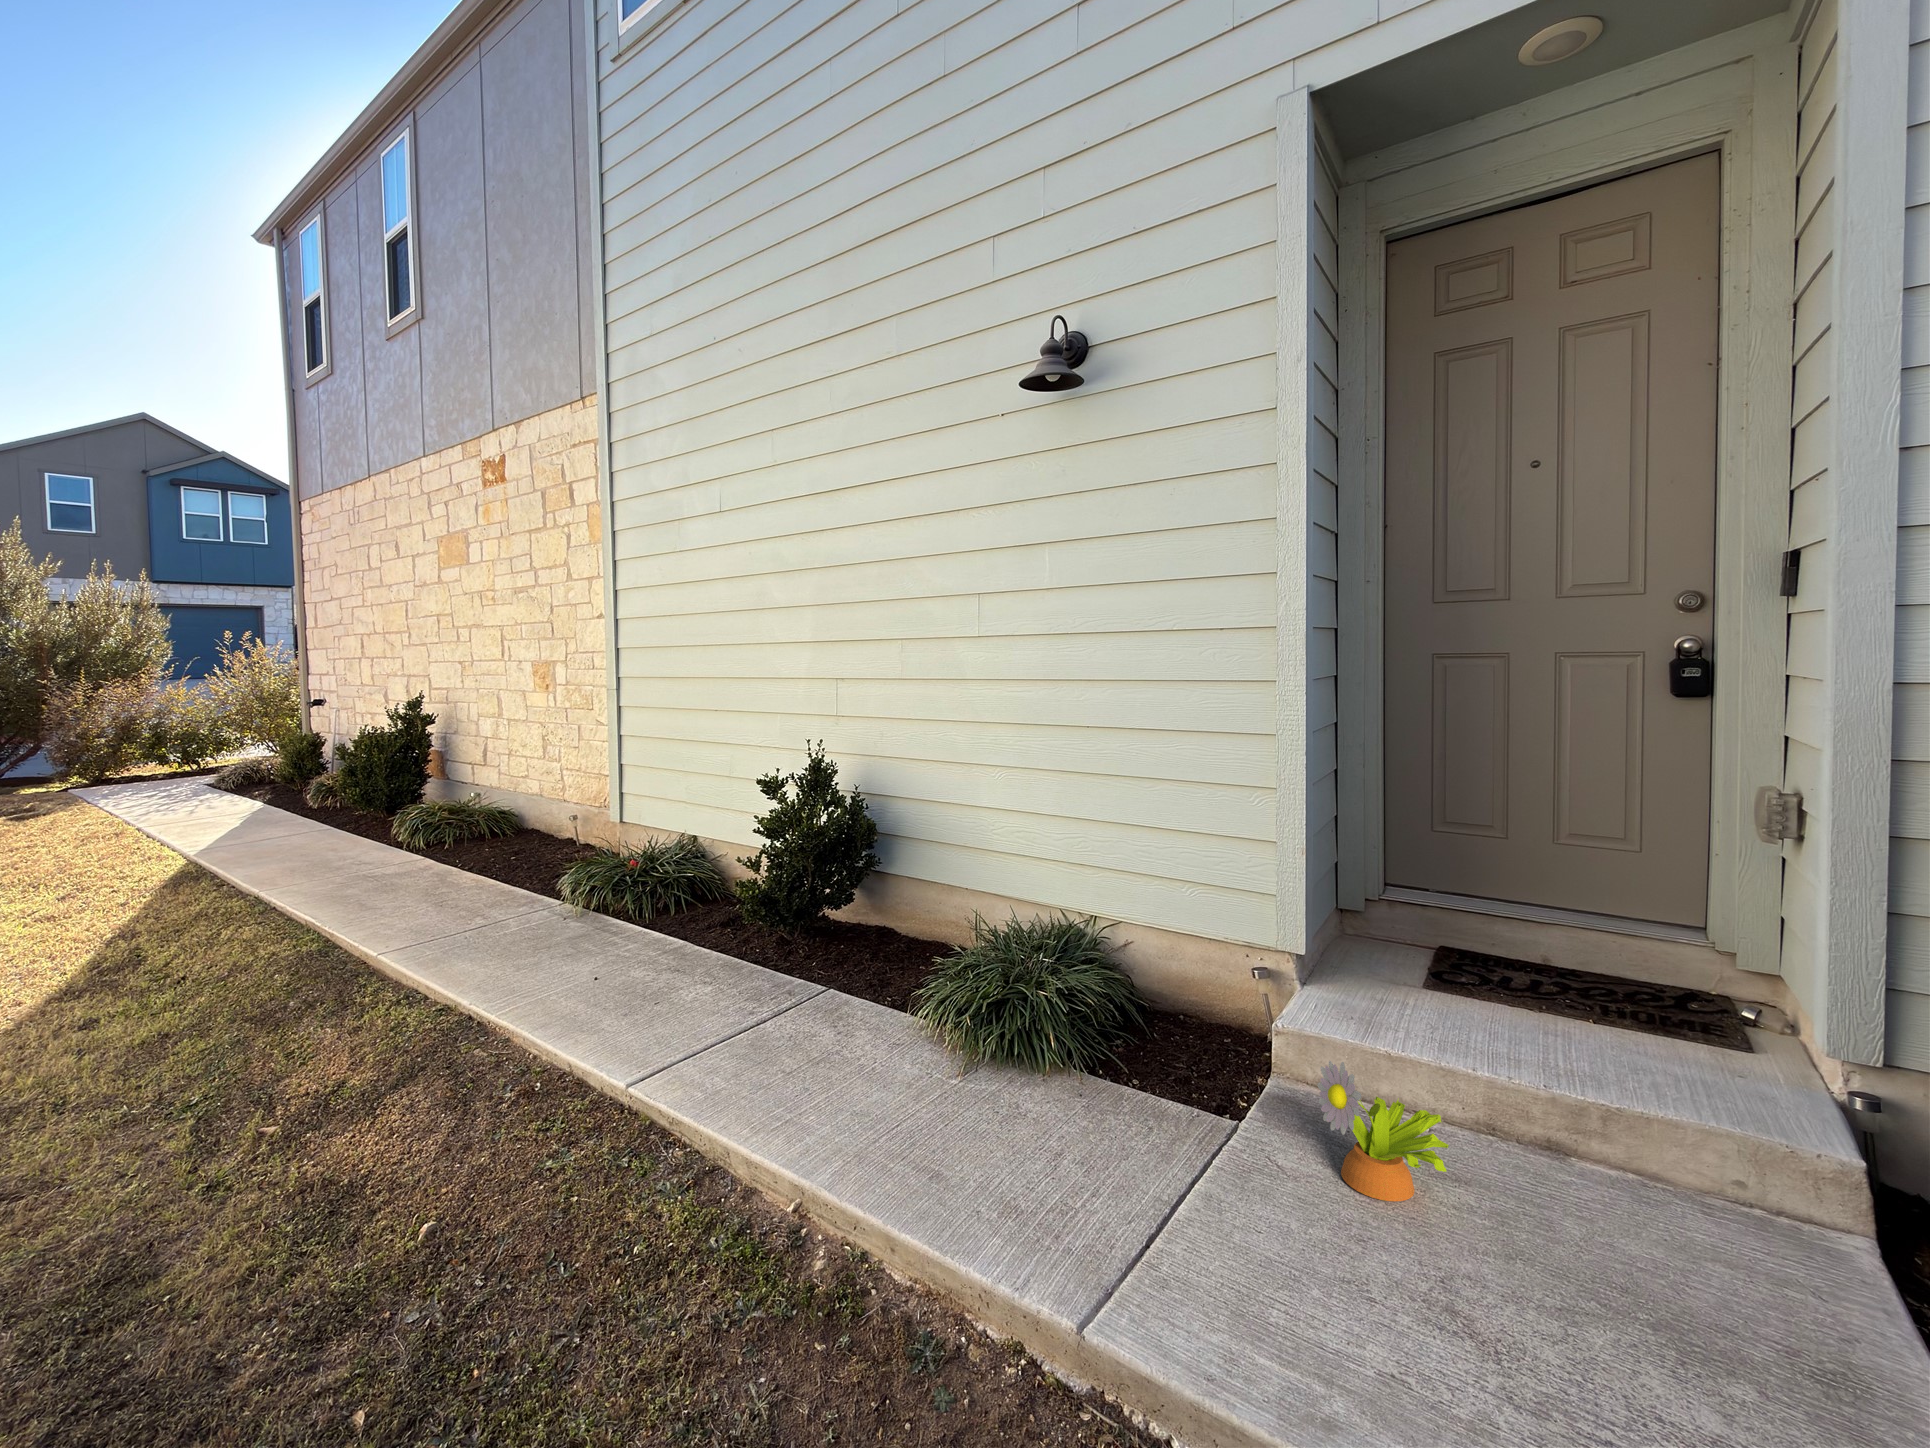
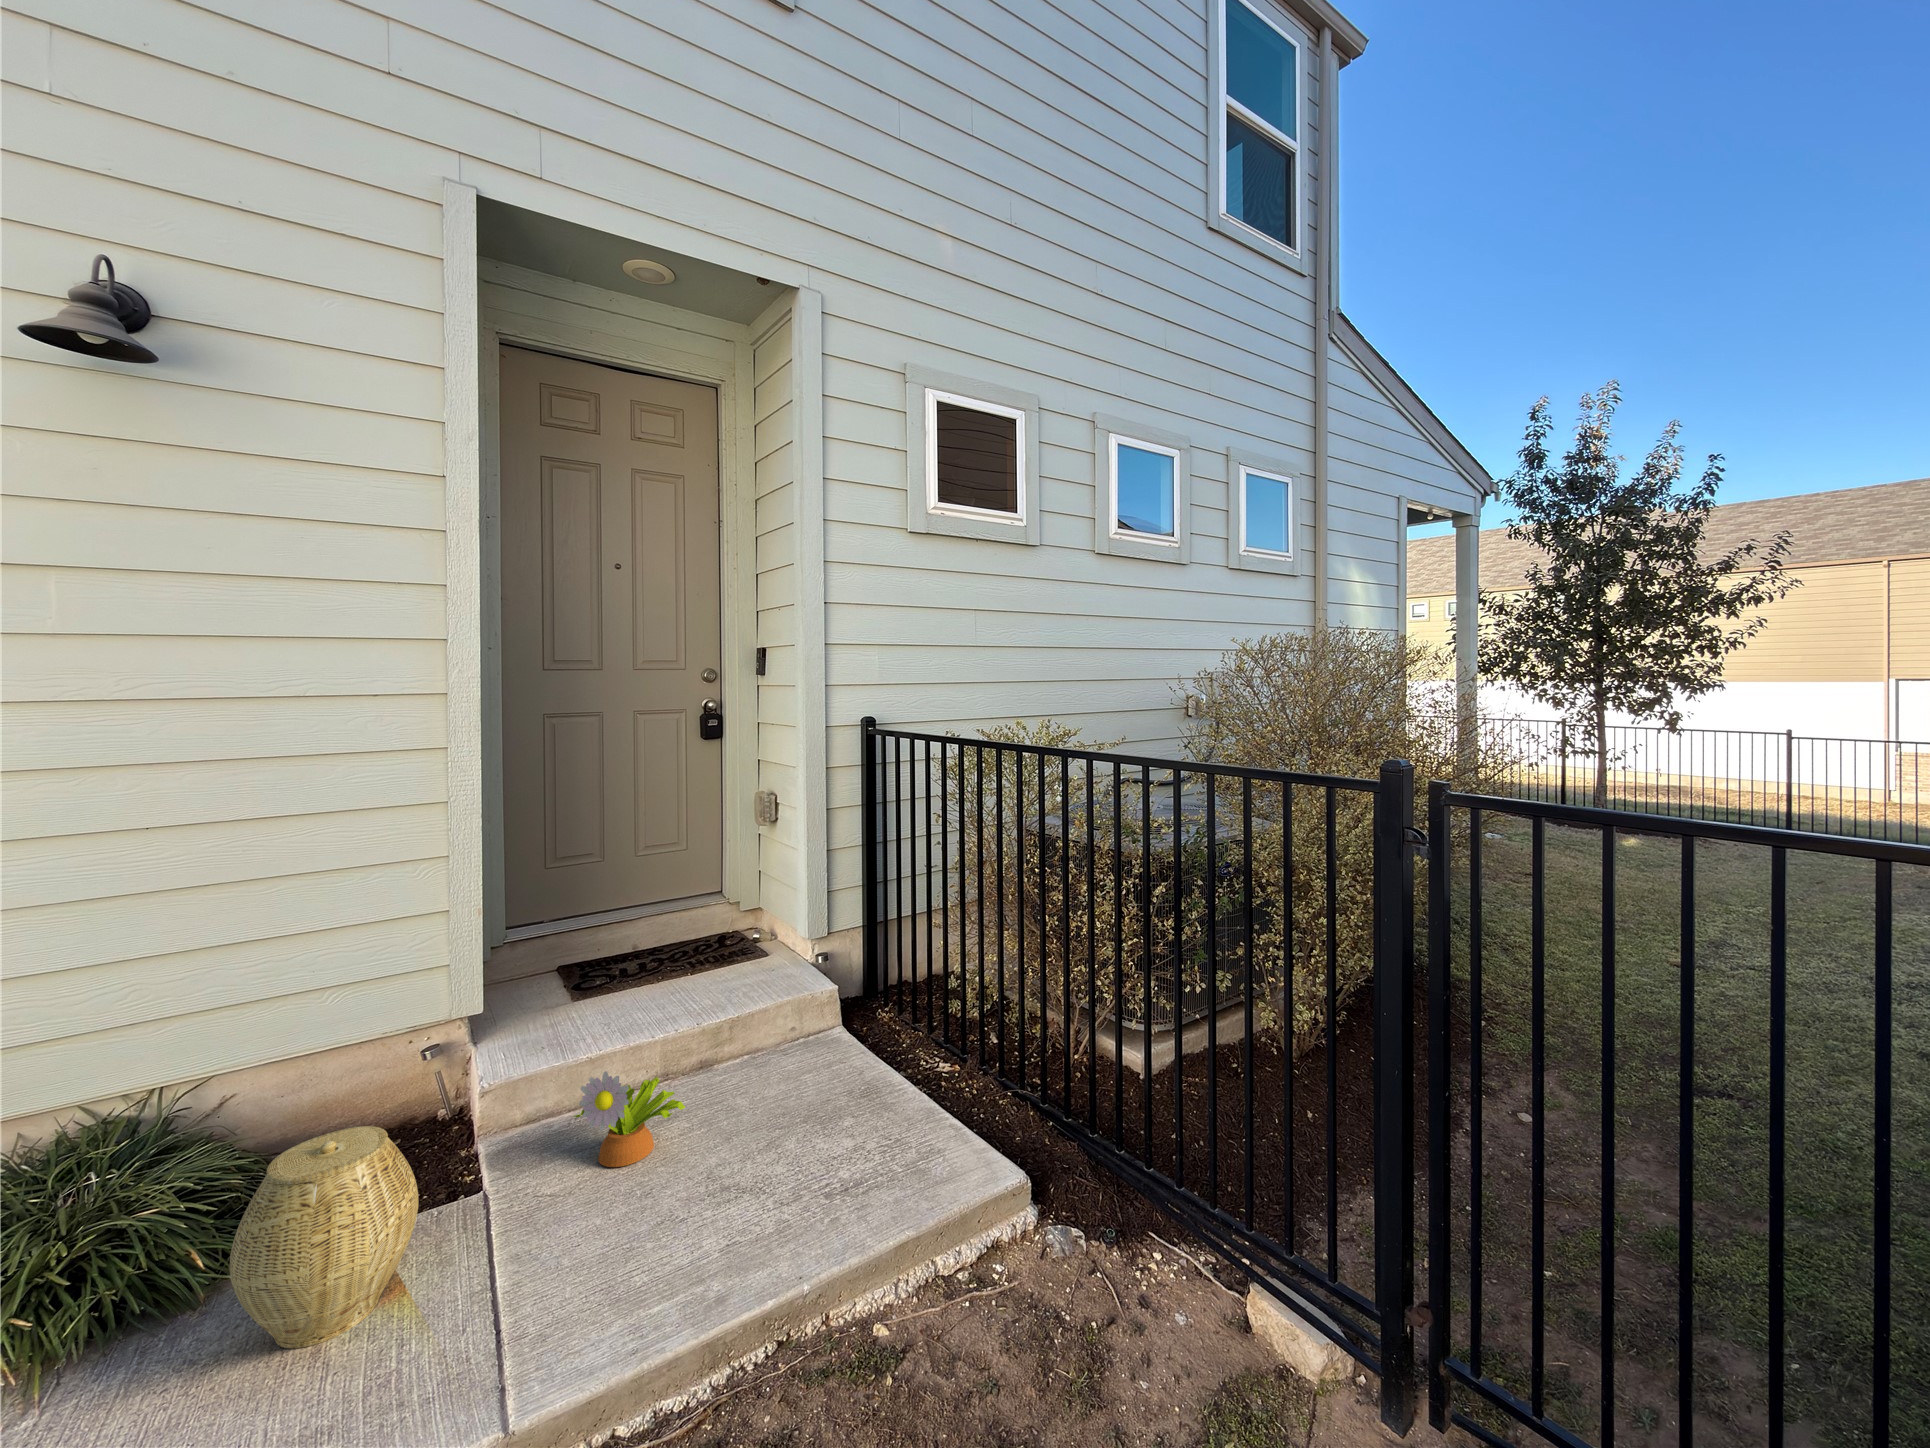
woven basket: none [1023,980,1150,1156] -> present [230,1126,418,1349]

